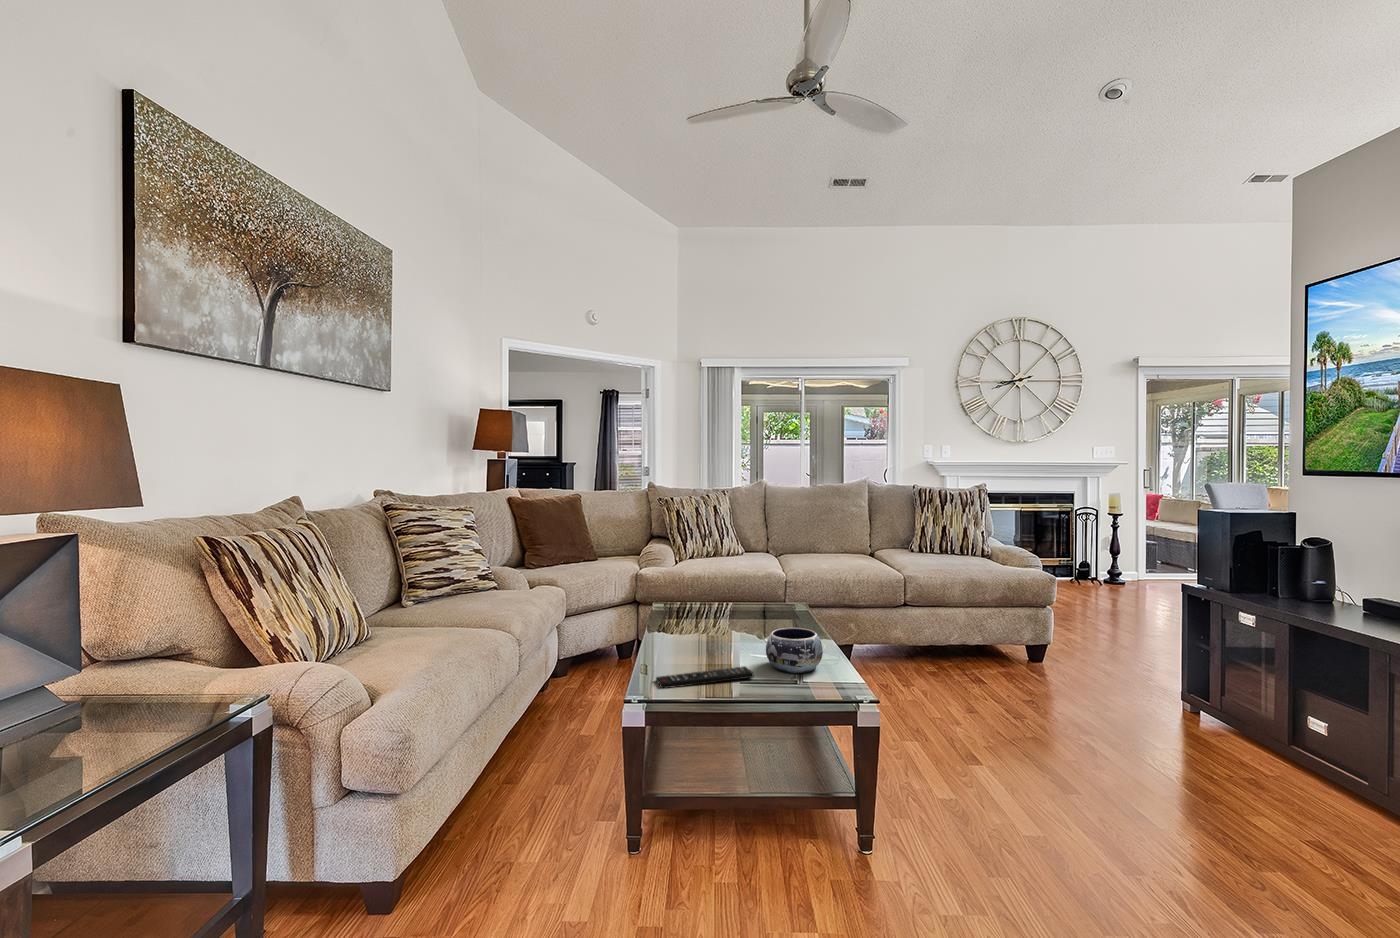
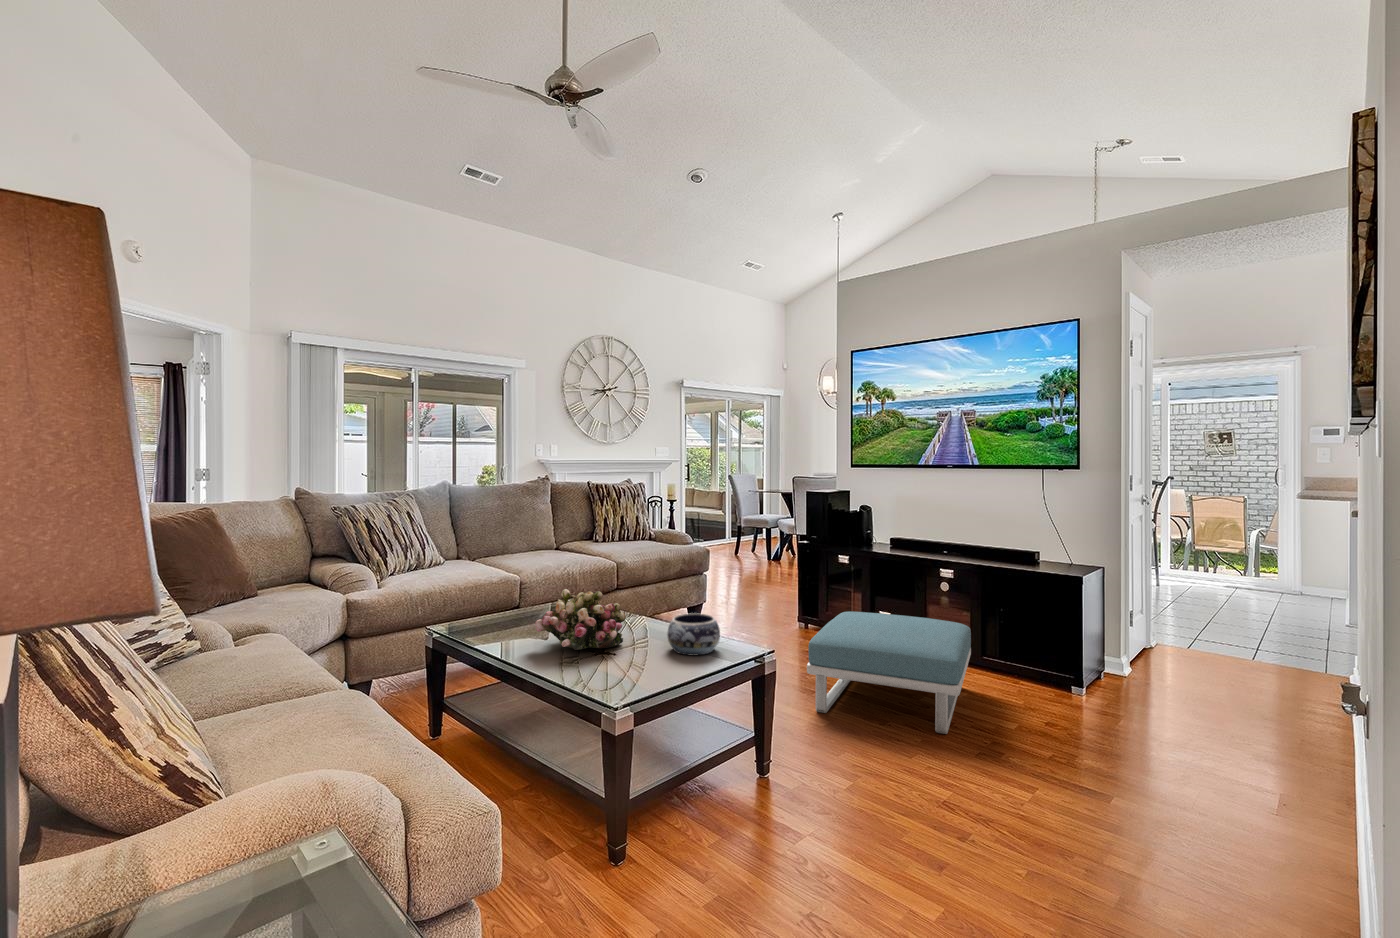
flower arrangement: none [671,585,760,646] -> present [535,589,626,650]
remote control: present [656,666,754,688] -> none [624,657,692,694]
footstool: none [991,678,1331,890] -> present [807,612,971,734]

